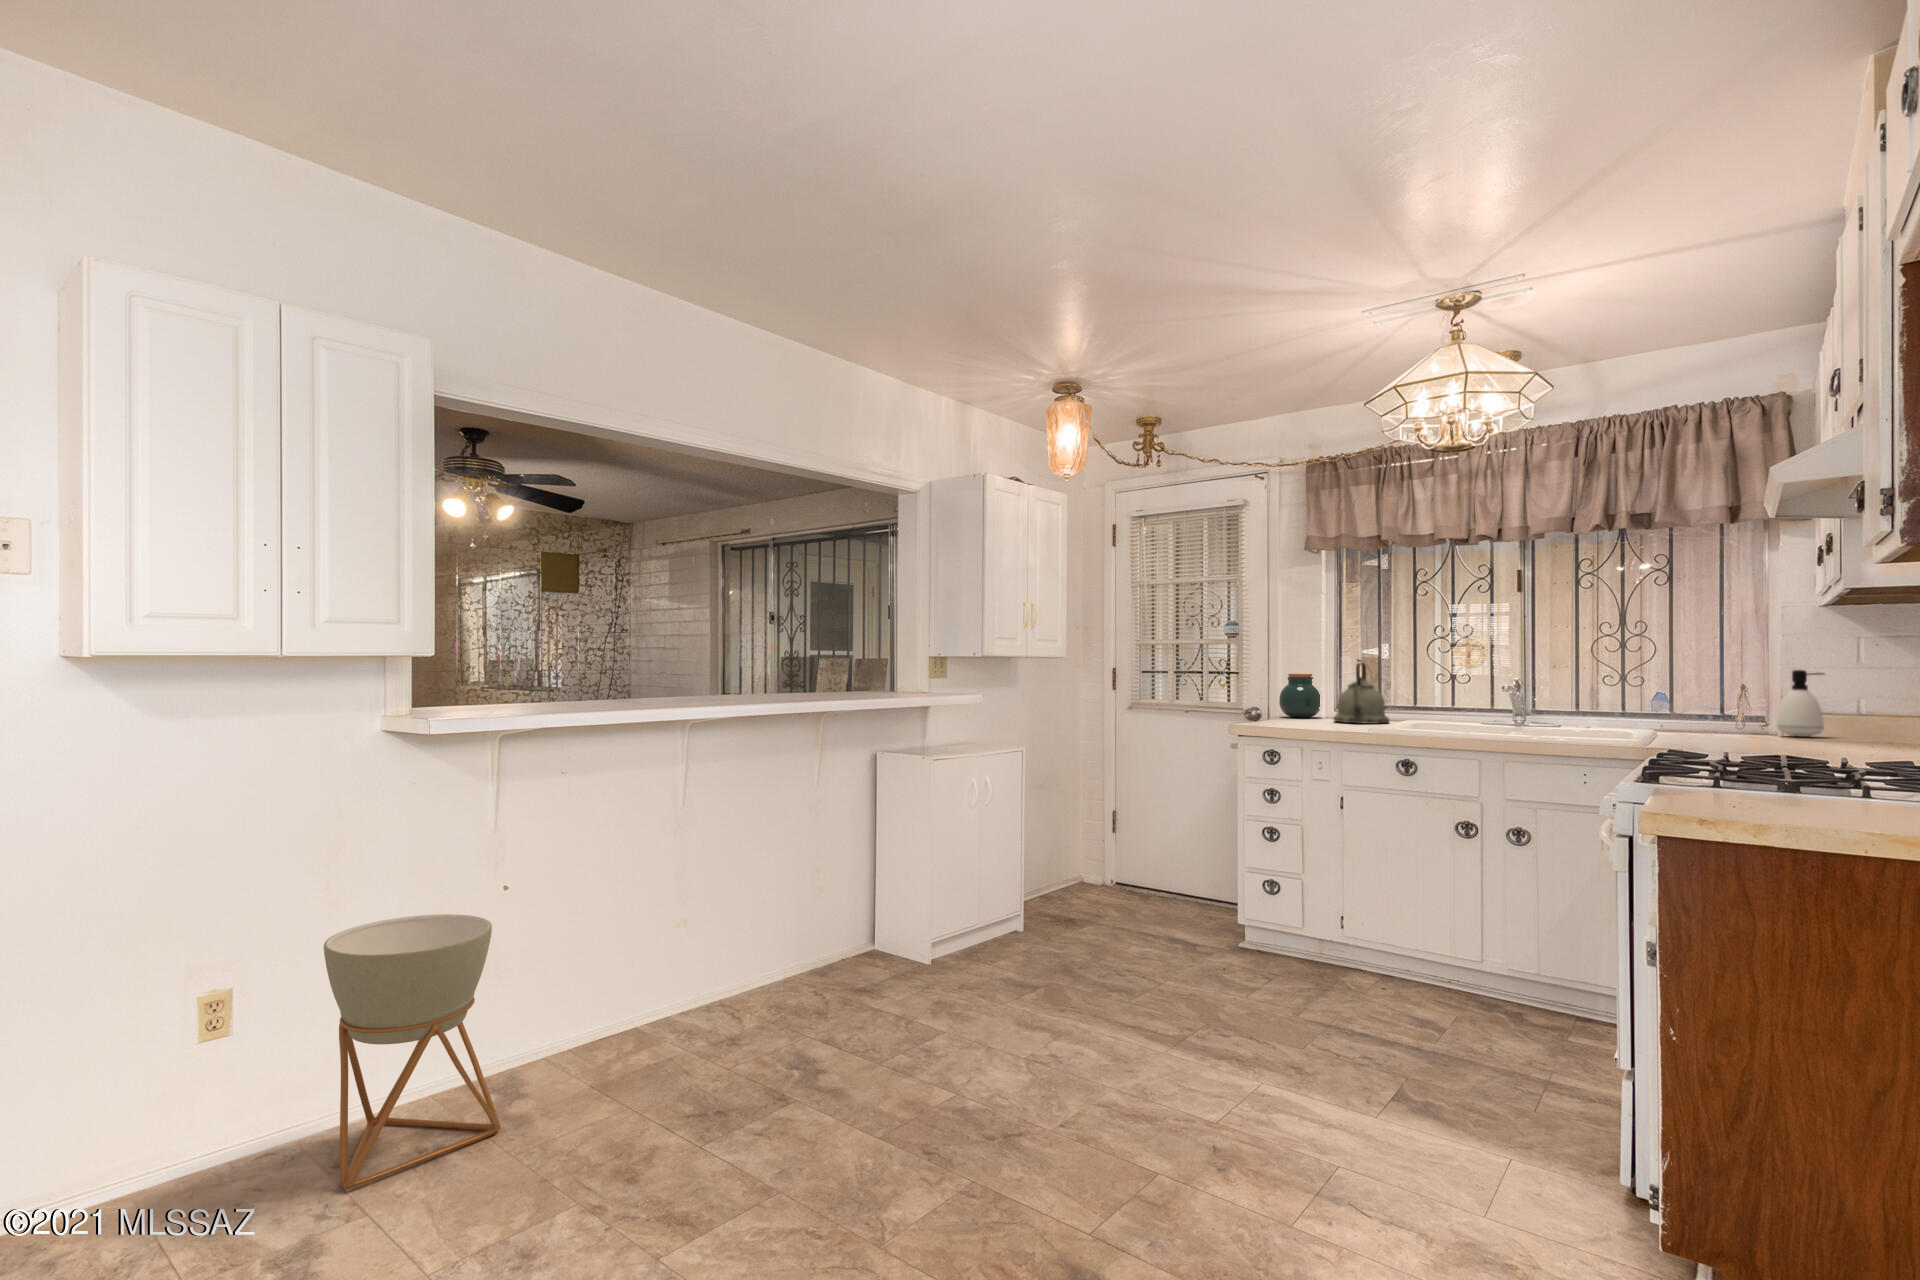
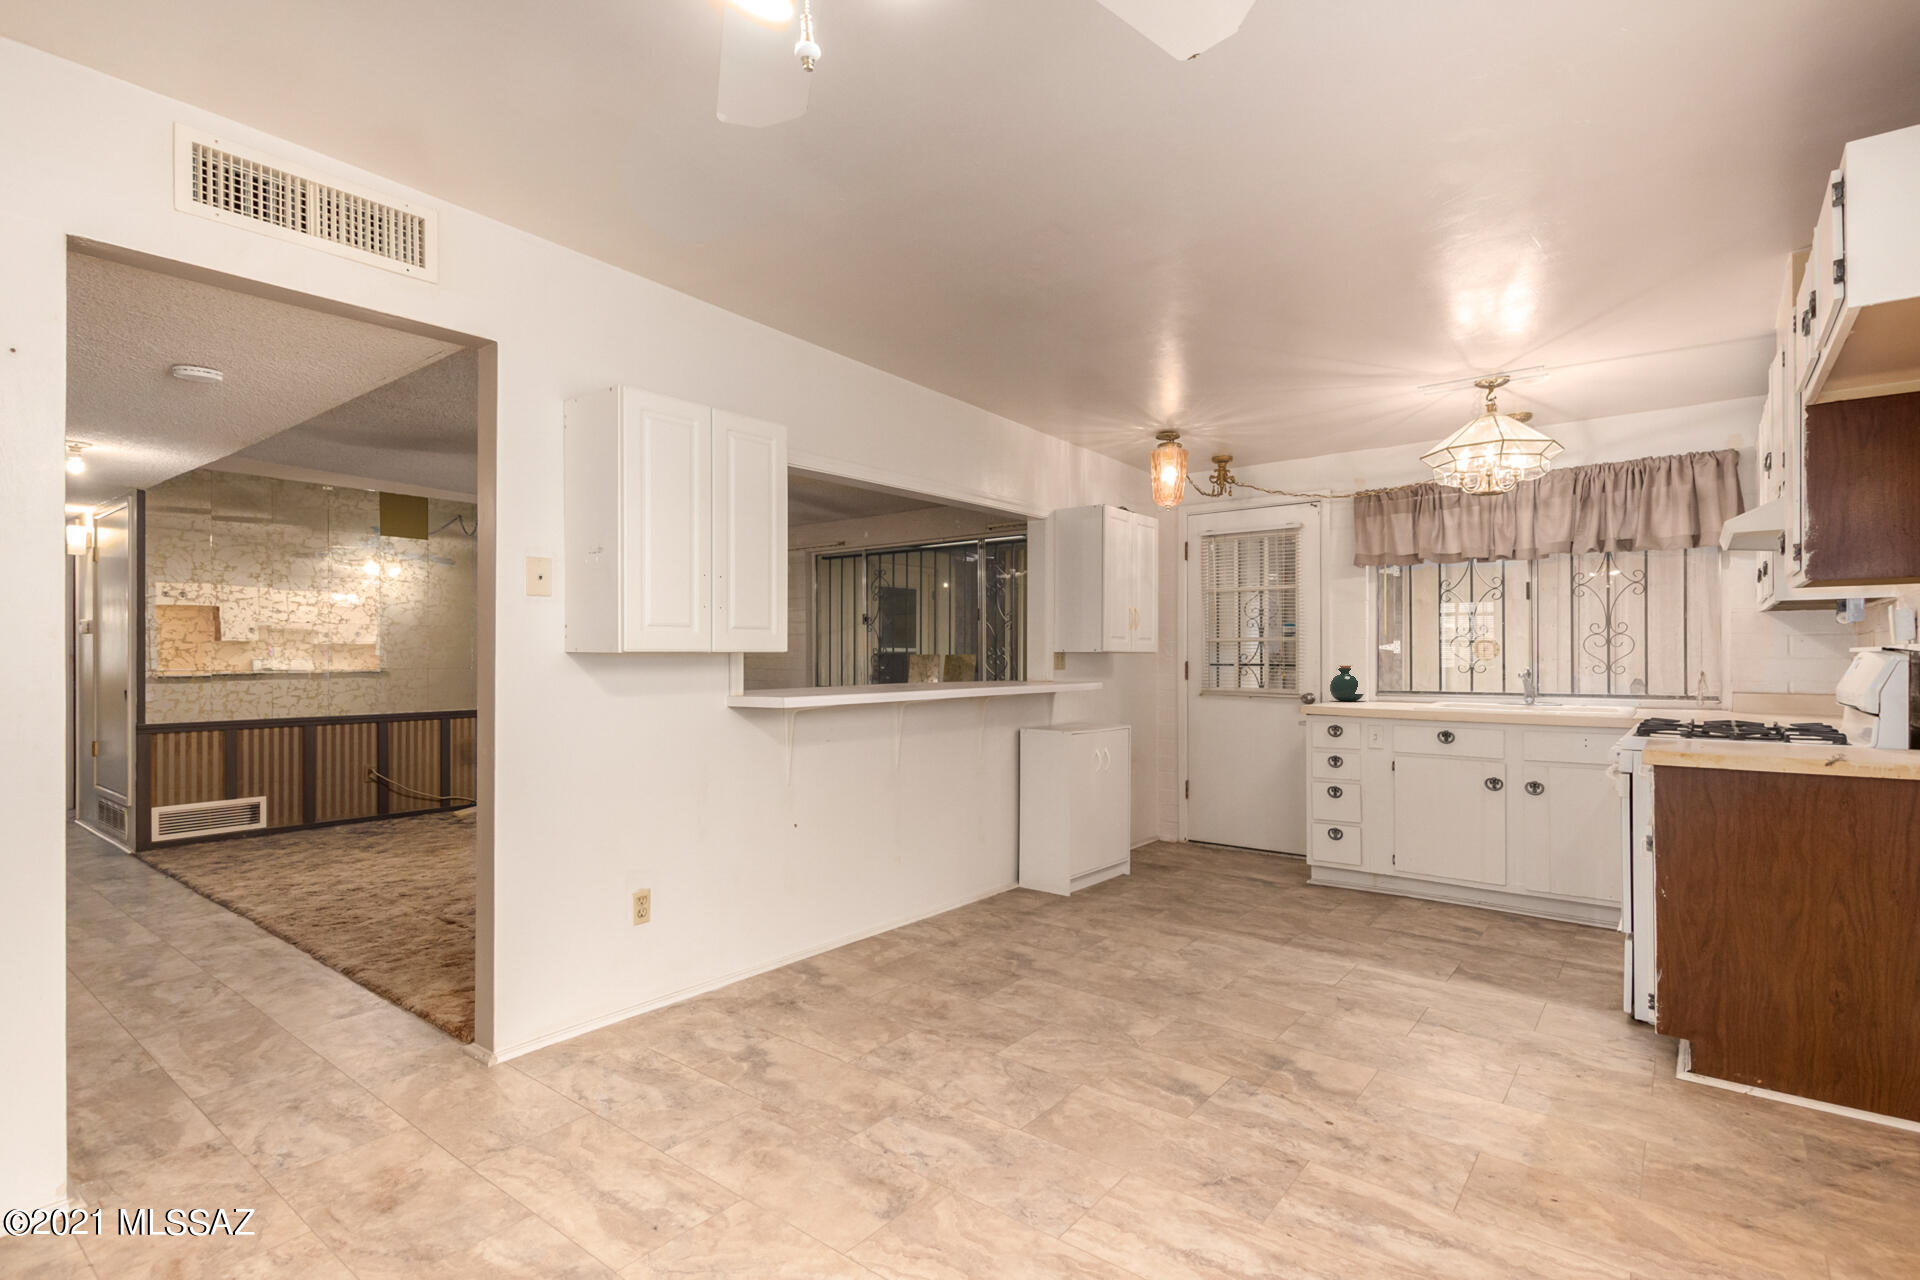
kettle: present [1334,663,1389,724] -> none [1379,656,1425,705]
soap dispenser: present [1777,670,1824,737] -> none [1728,660,1763,711]
planter: present [324,914,501,1189] -> none [716,842,828,1026]

